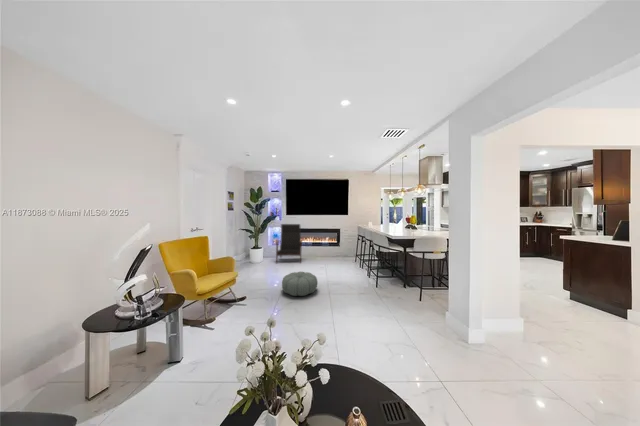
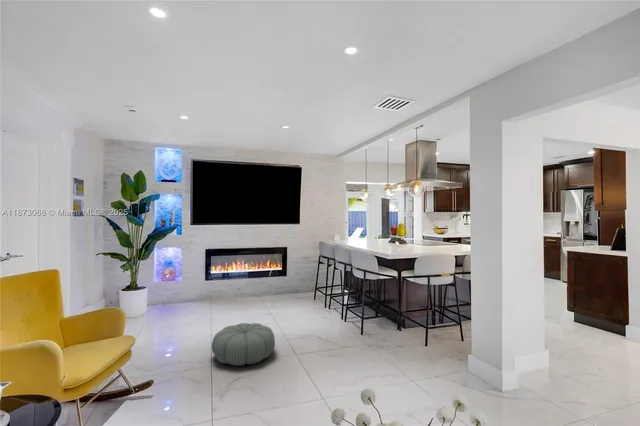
lounge chair: present [276,224,302,260] -> none [174,240,225,314]

